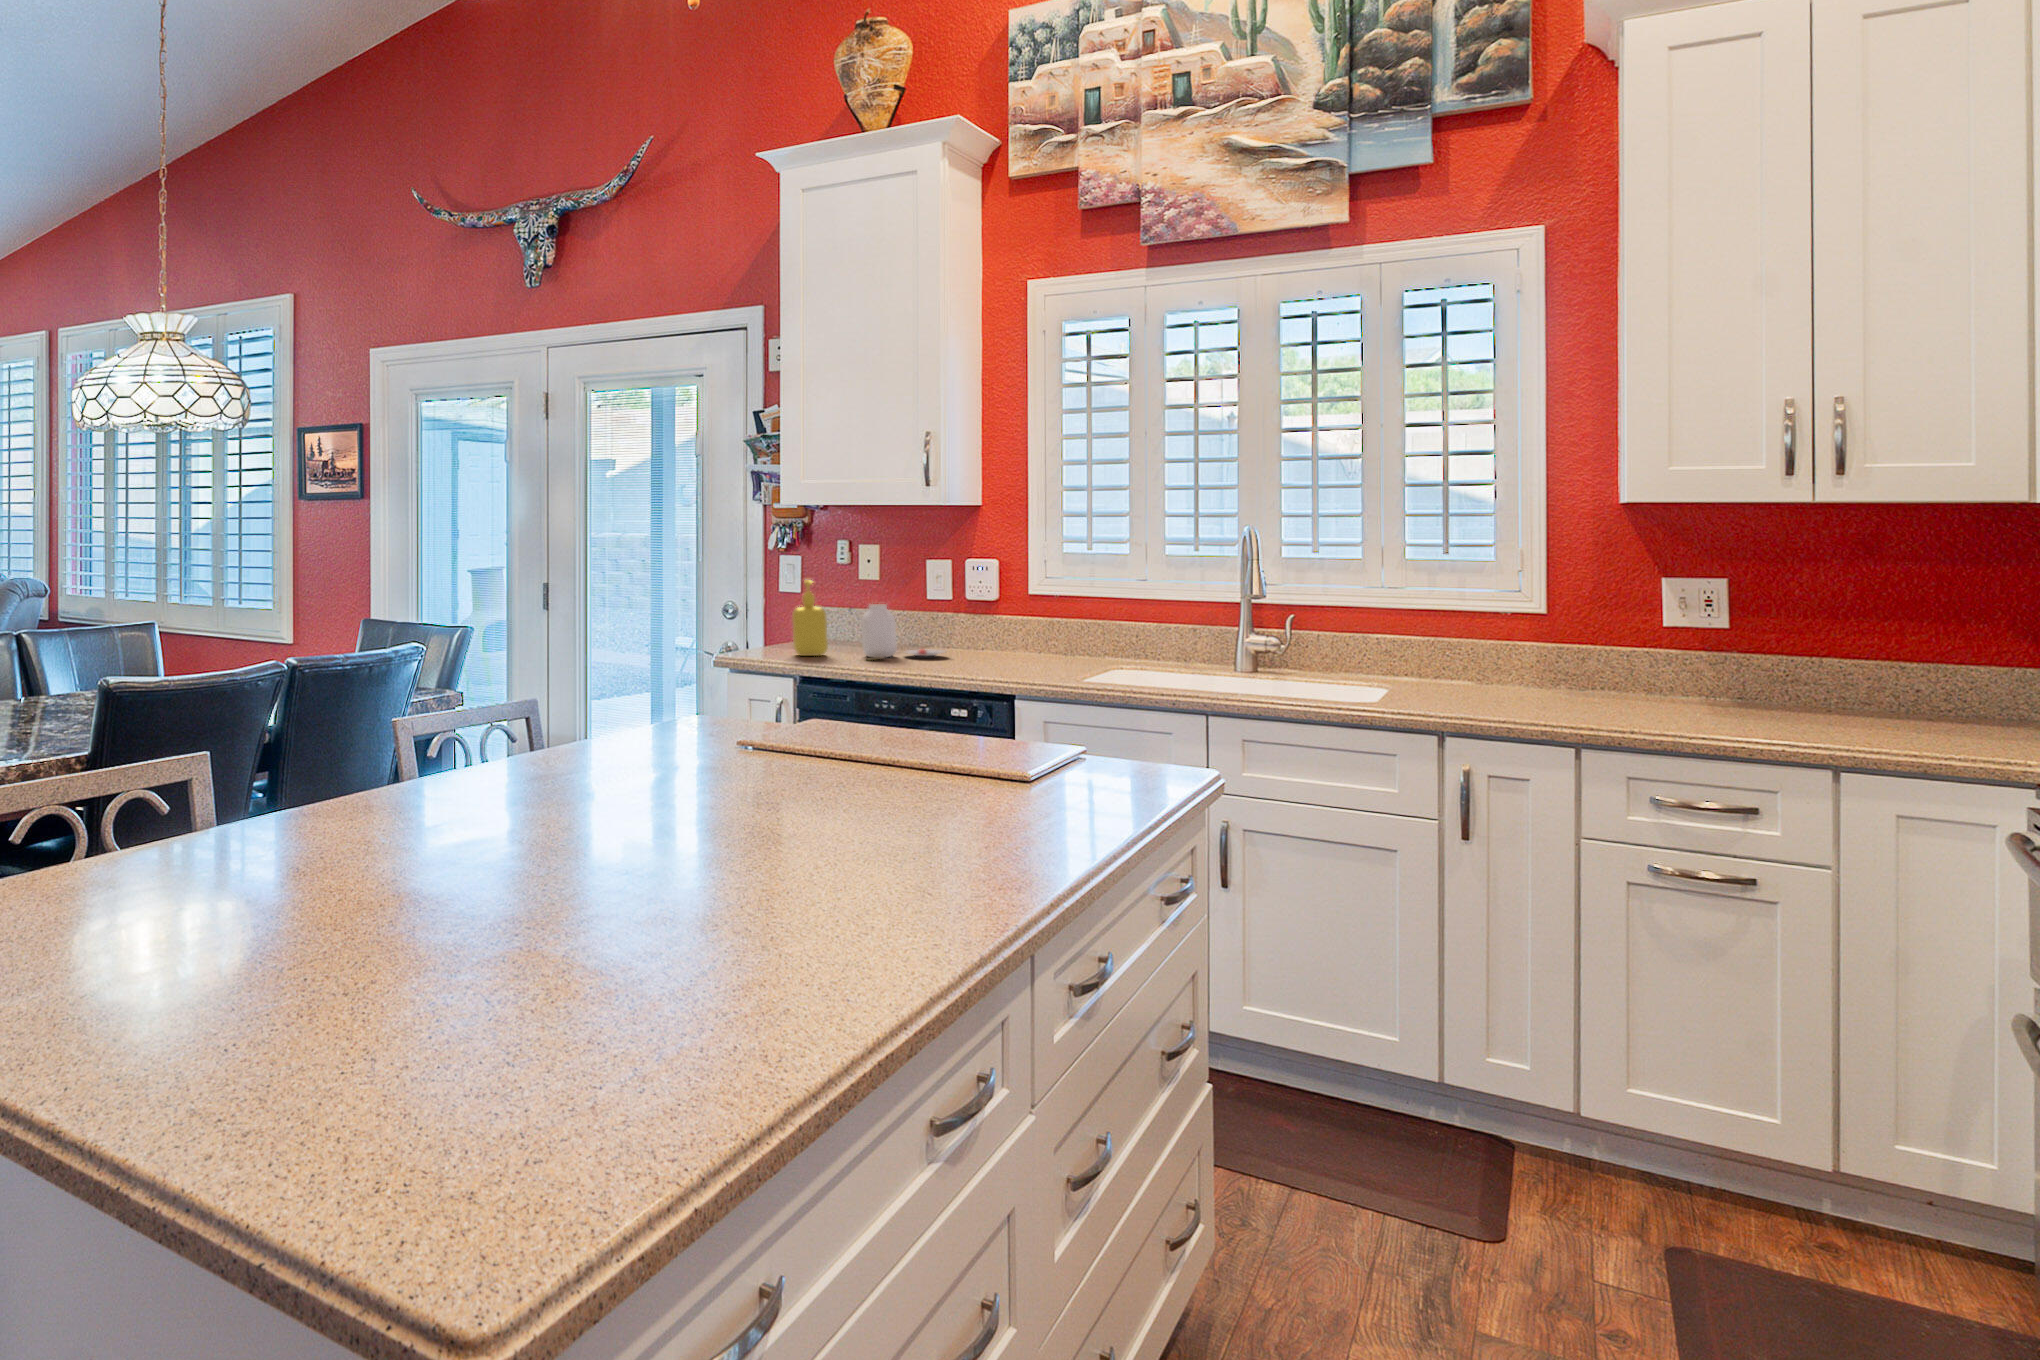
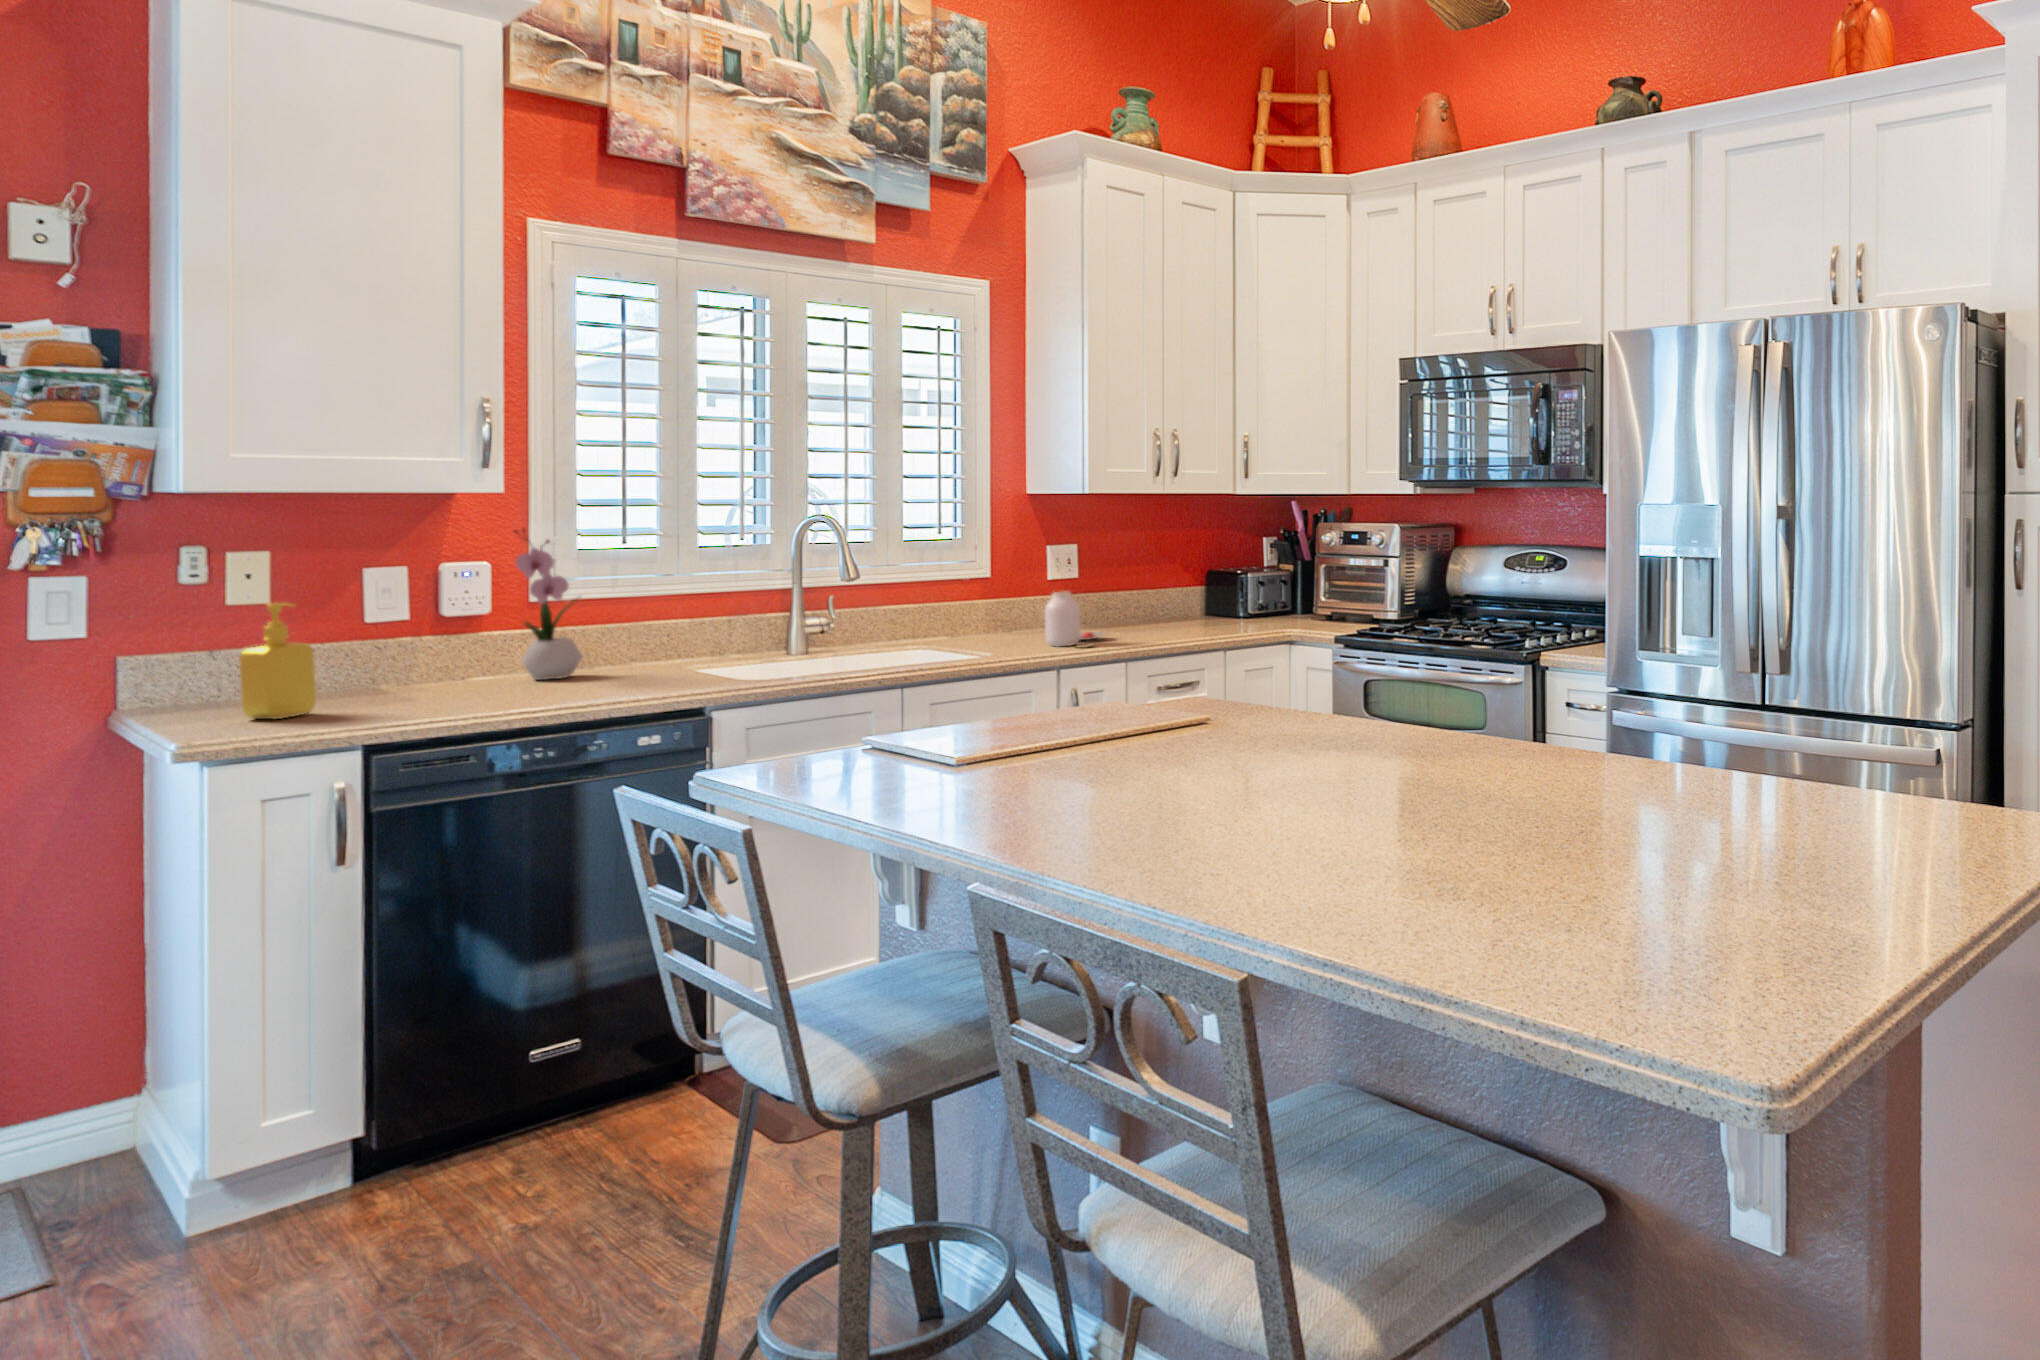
flower arrangement: none [972,534,1034,660] -> present [514,529,583,680]
jar: present [861,604,945,659] -> present [1045,592,1106,648]

